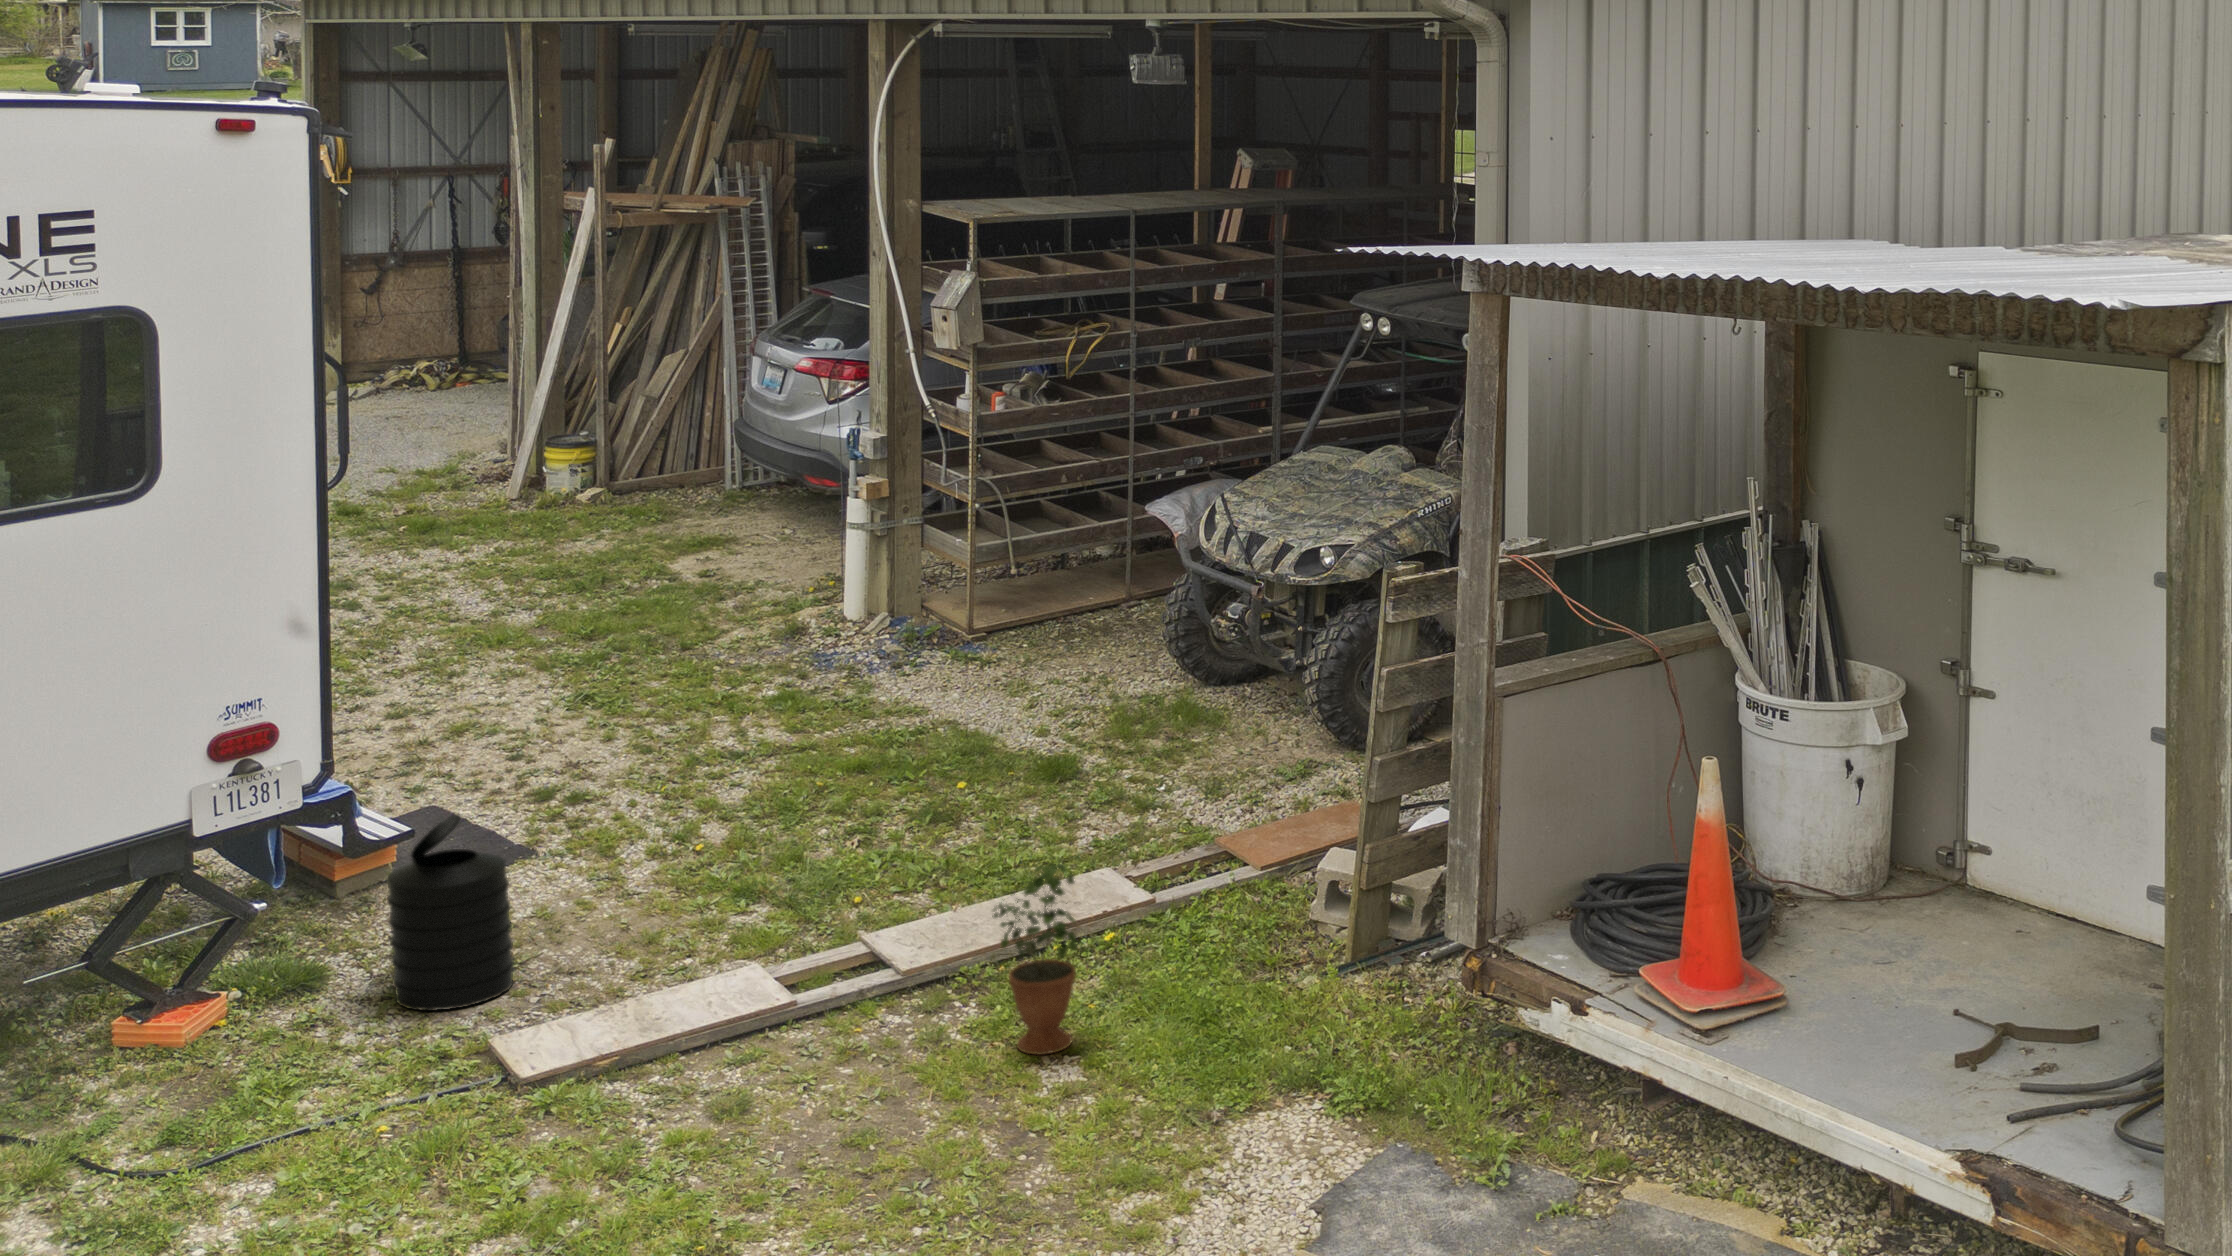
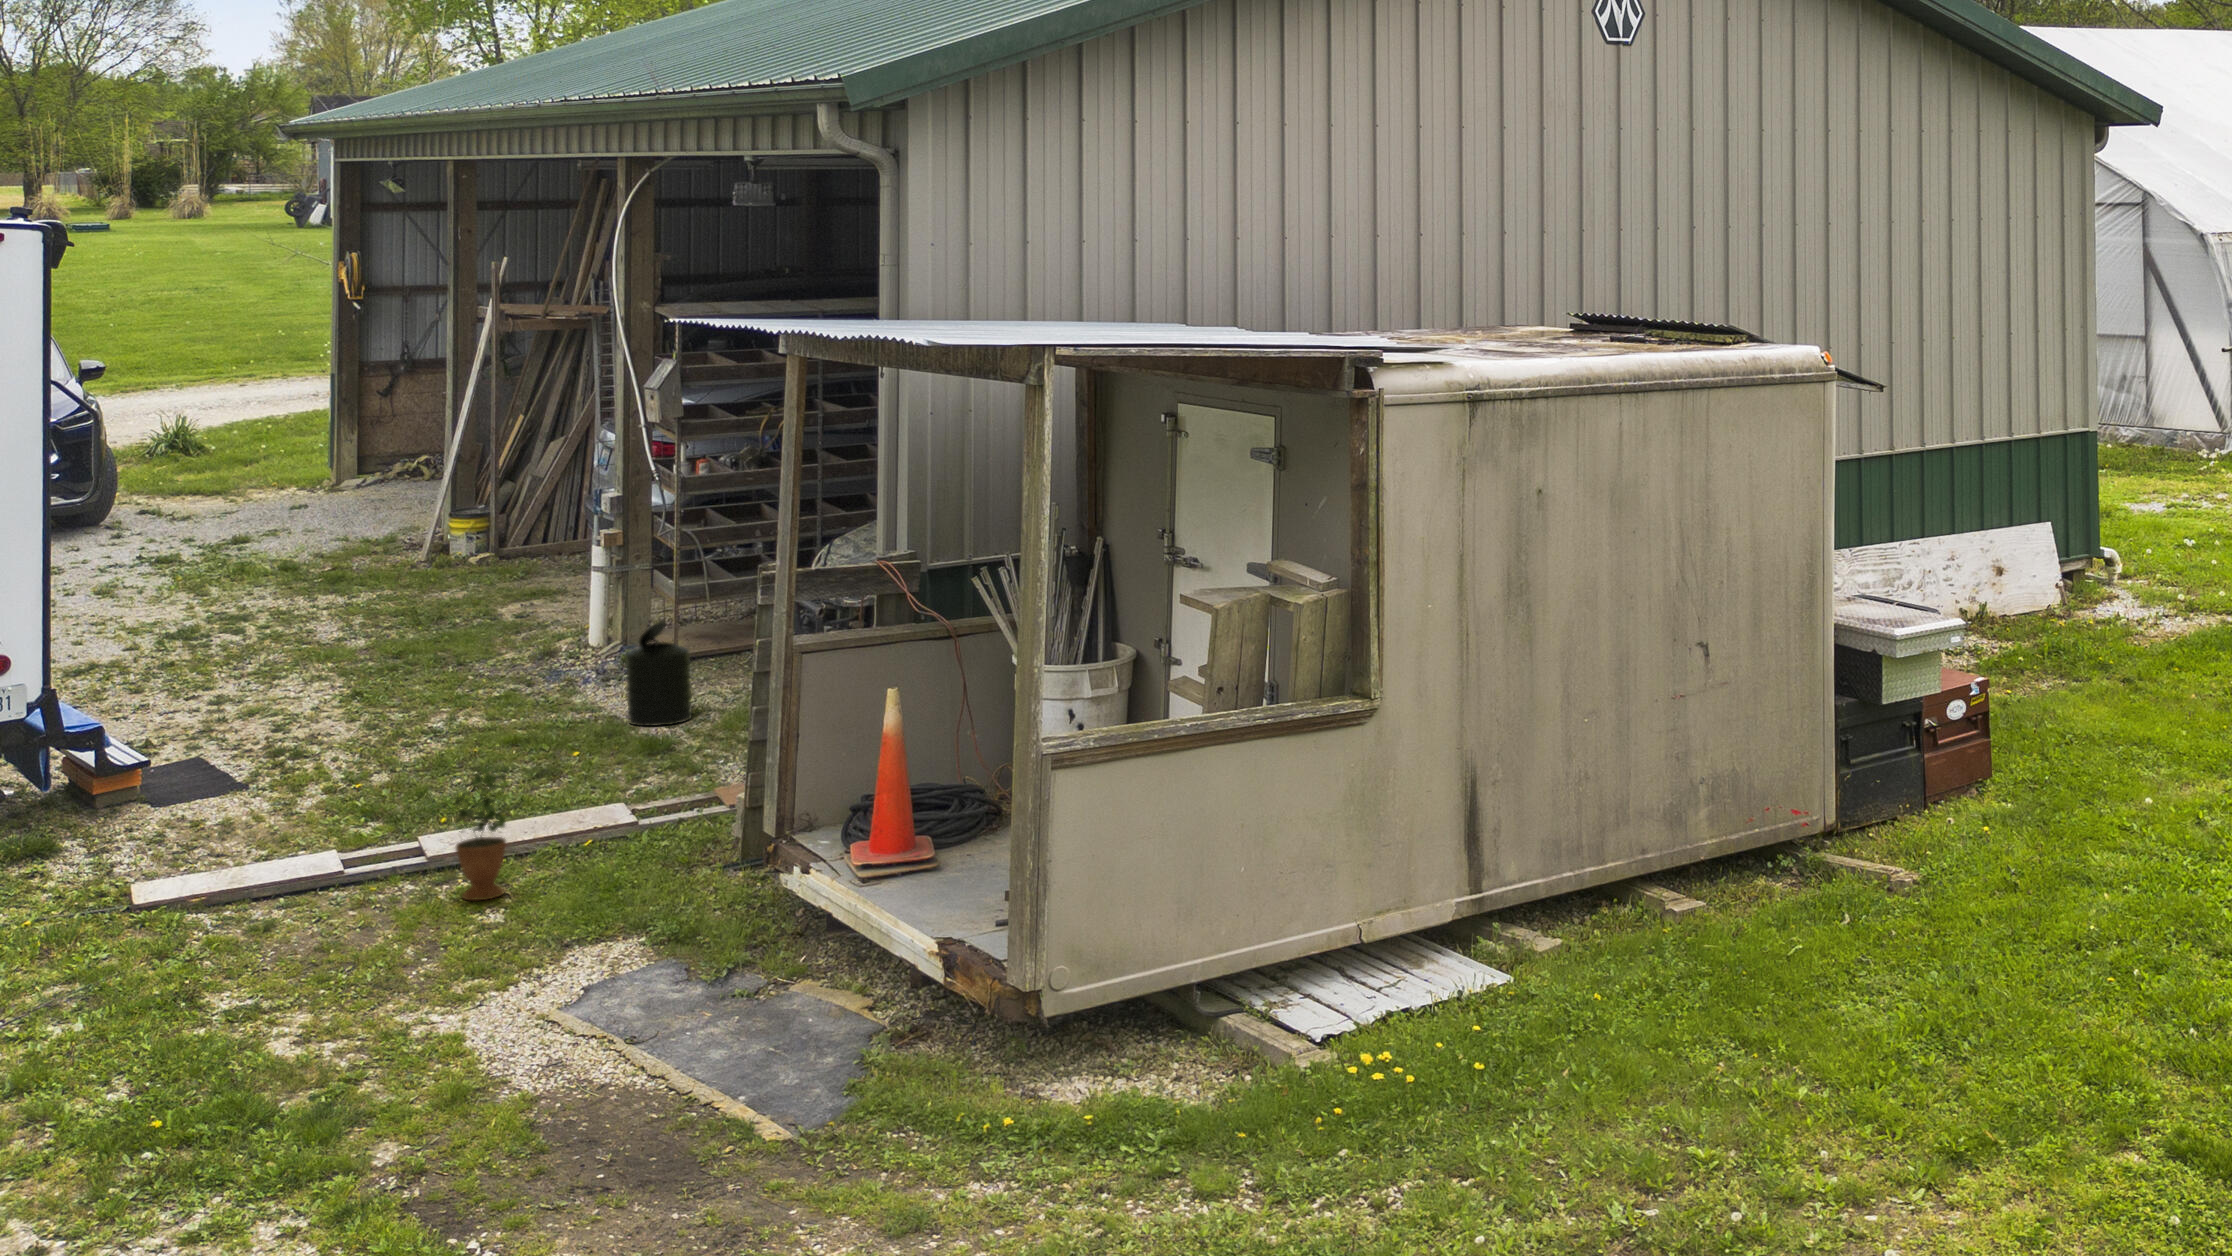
trash can: present [387,814,514,1011] -> present [626,621,692,726]

